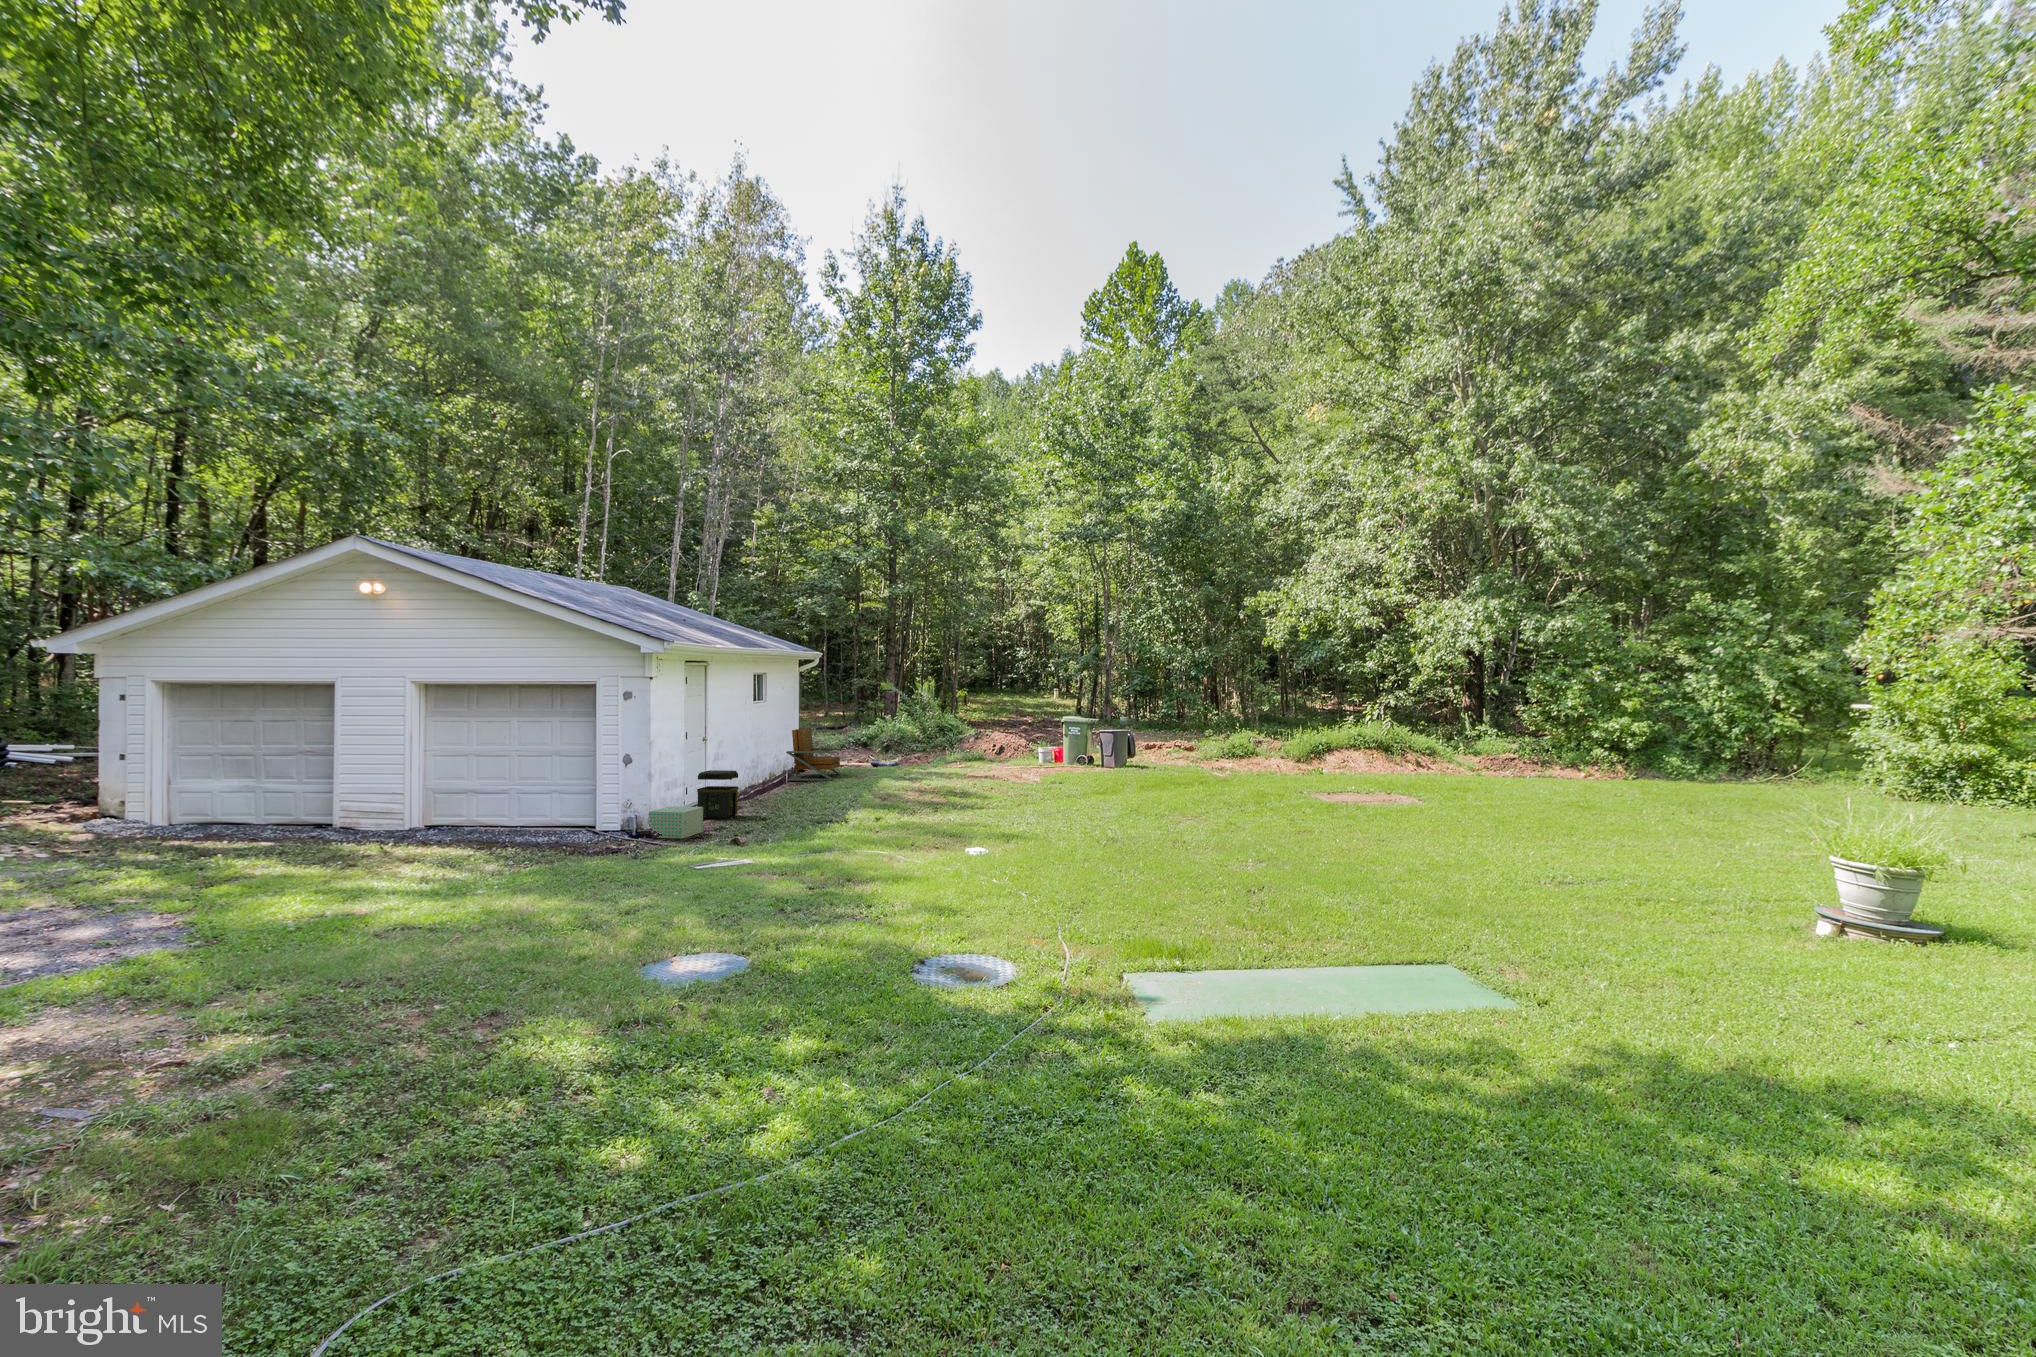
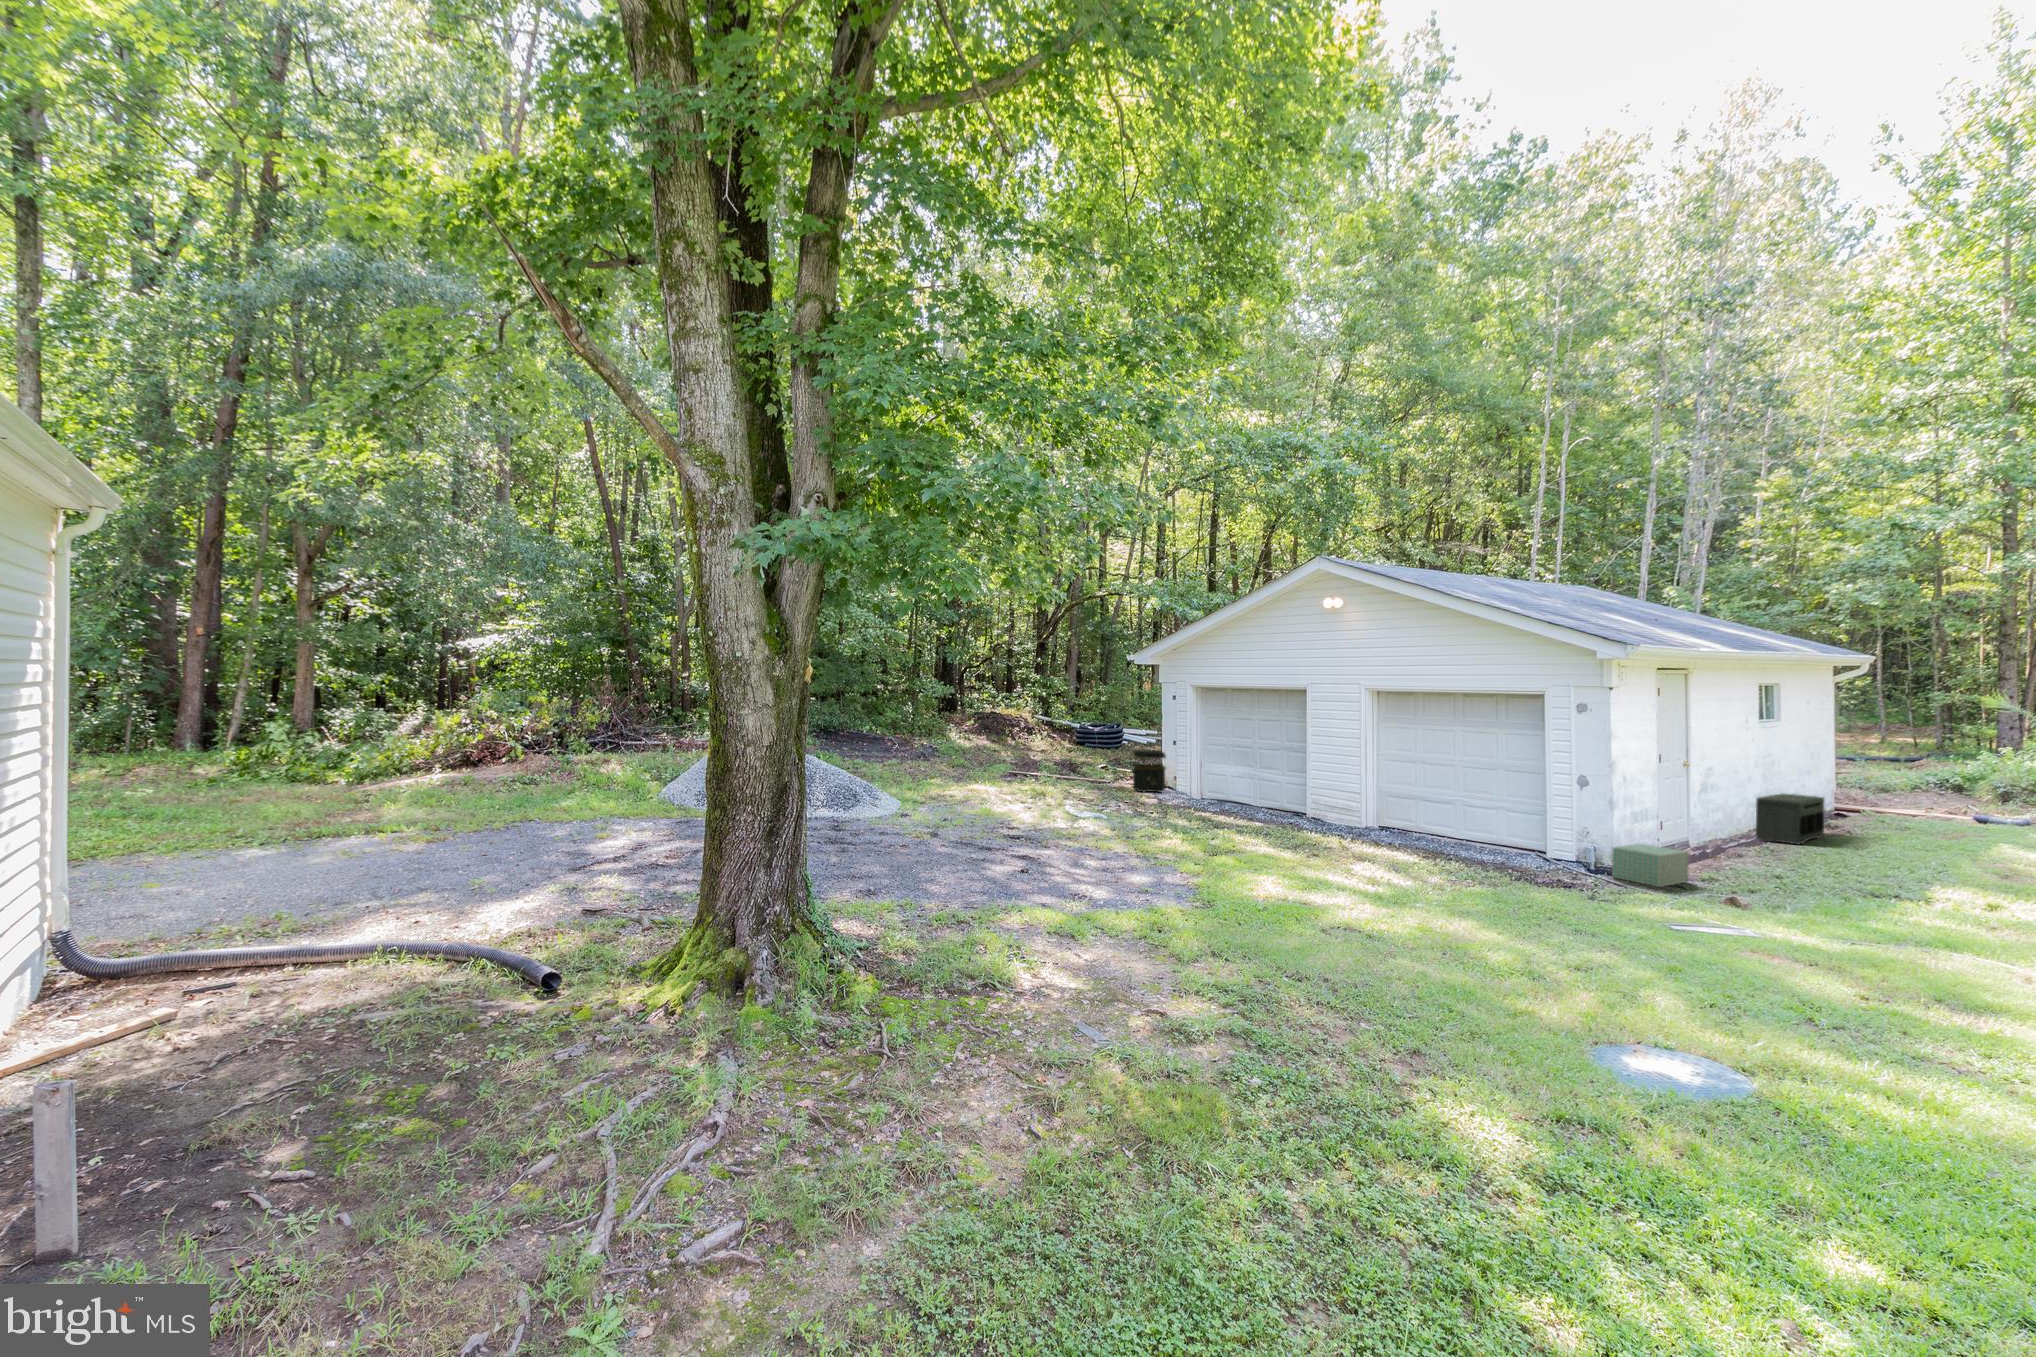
lounge chair: present [786,728,843,781] -> none [1816,756,1920,832]
bench: none [749,759,791,796] -> present [1756,793,1824,844]
toolbox: present [697,770,738,819] -> present [1133,750,1166,793]

